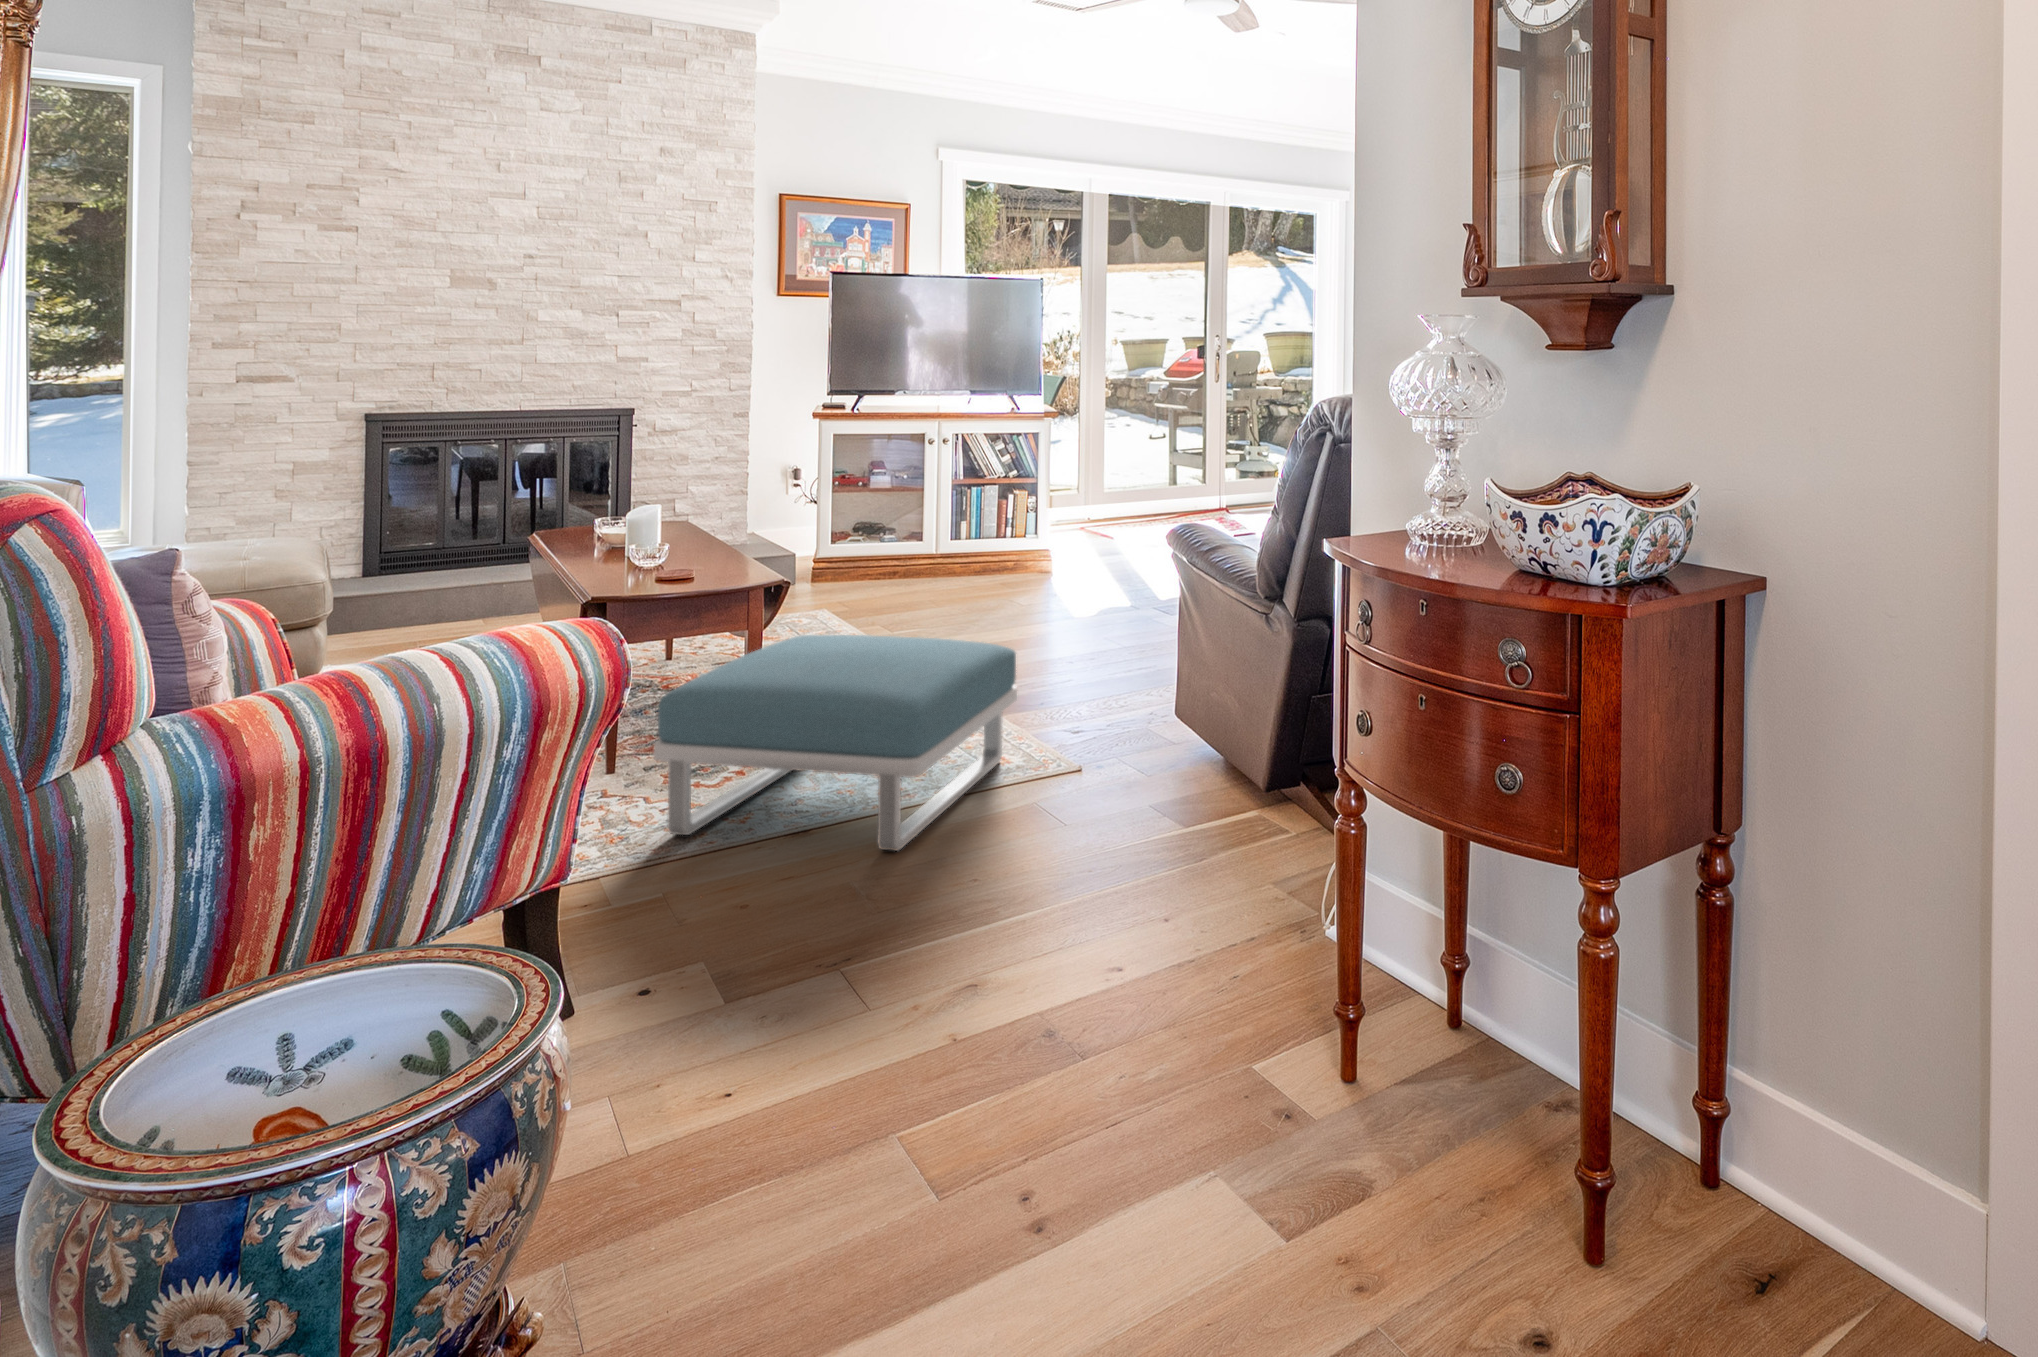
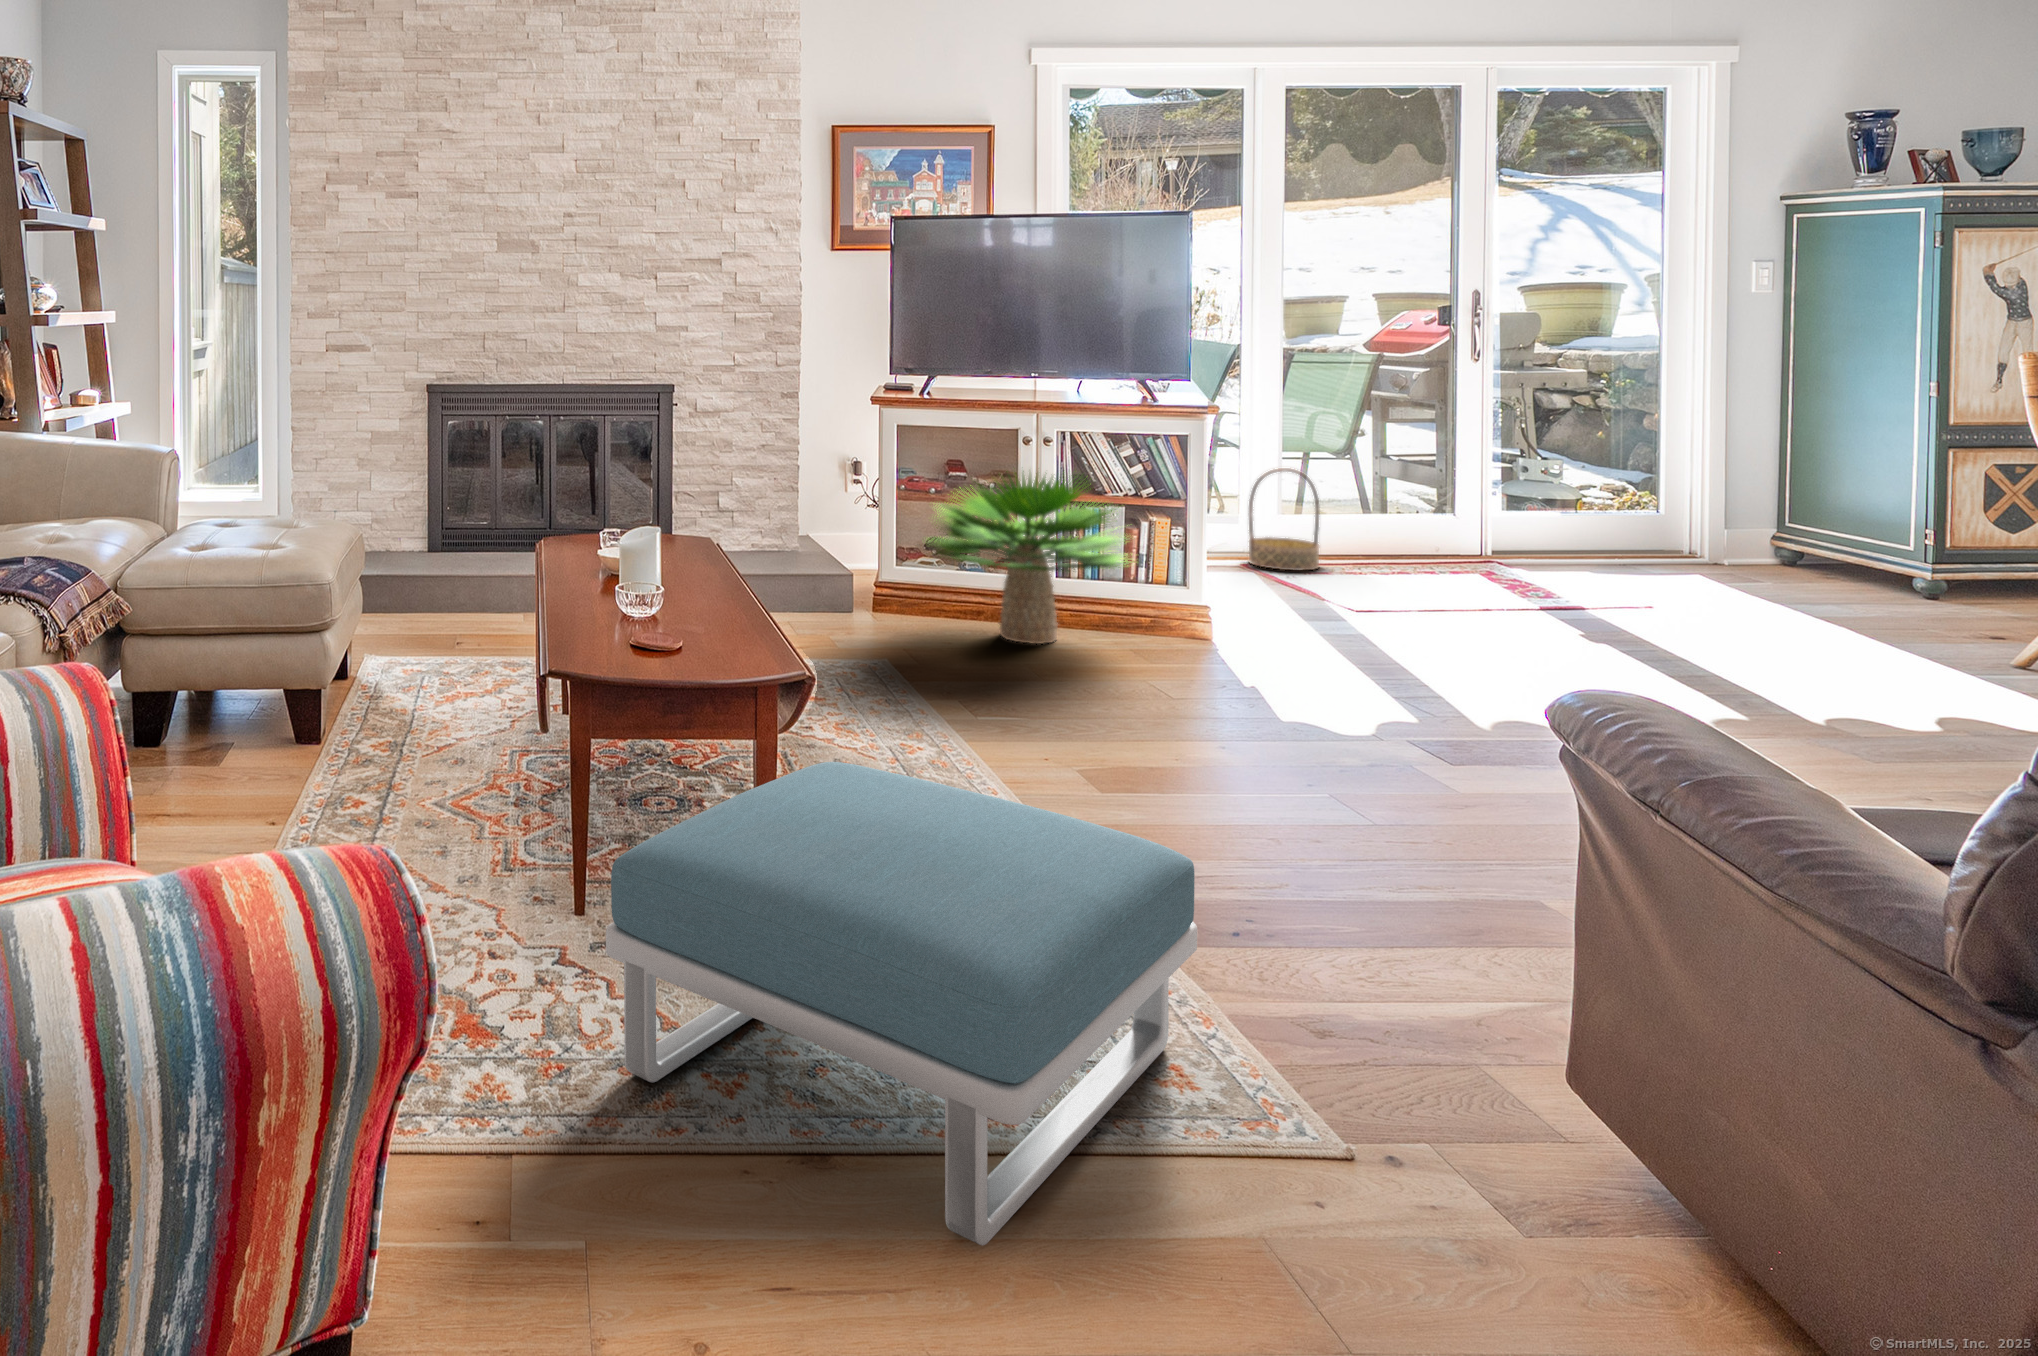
potted plant: none [851,455,1007,584] -> present [934,471,1127,644]
basket: none [1082,456,1126,526] -> present [1249,468,1319,571]

